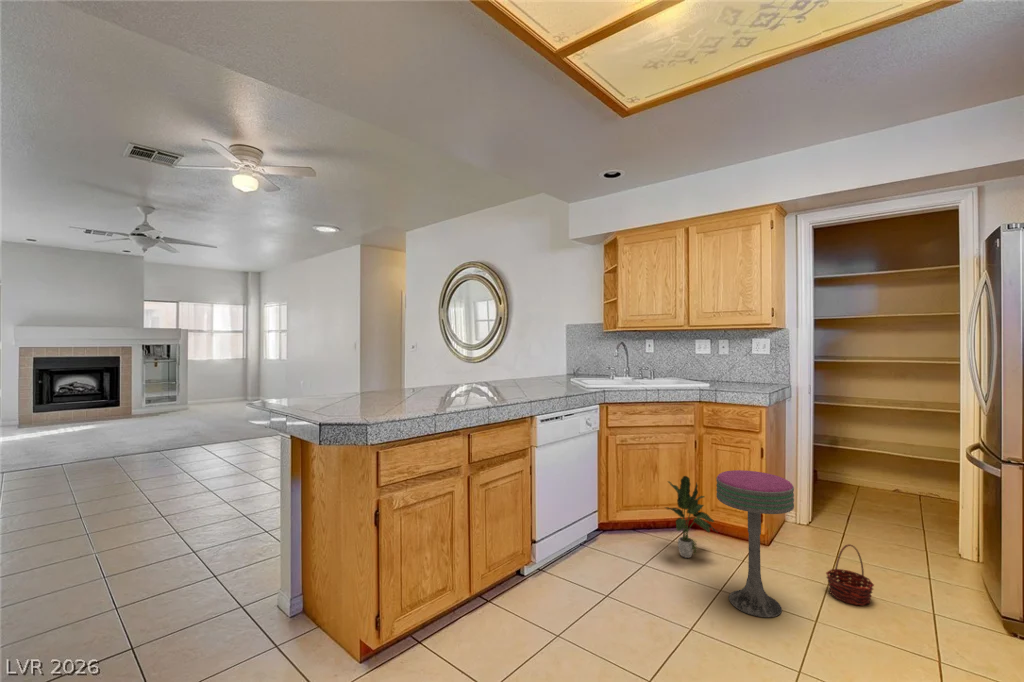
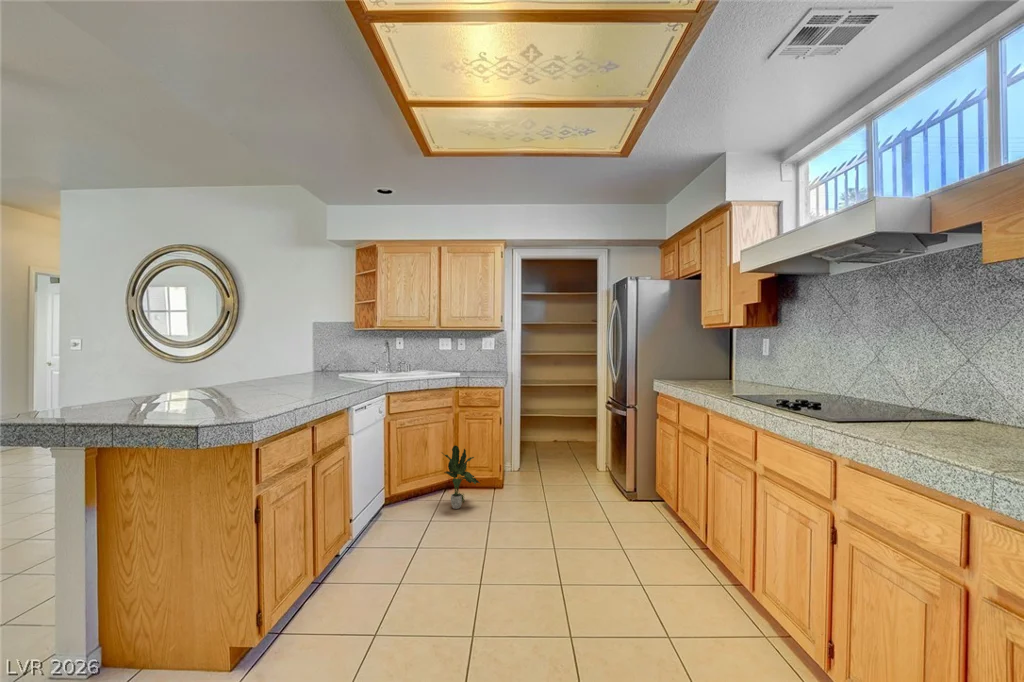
bar stool: present [716,470,794,617] -> none [490,431,537,528]
basket: present [826,545,874,605] -> none [546,470,571,507]

